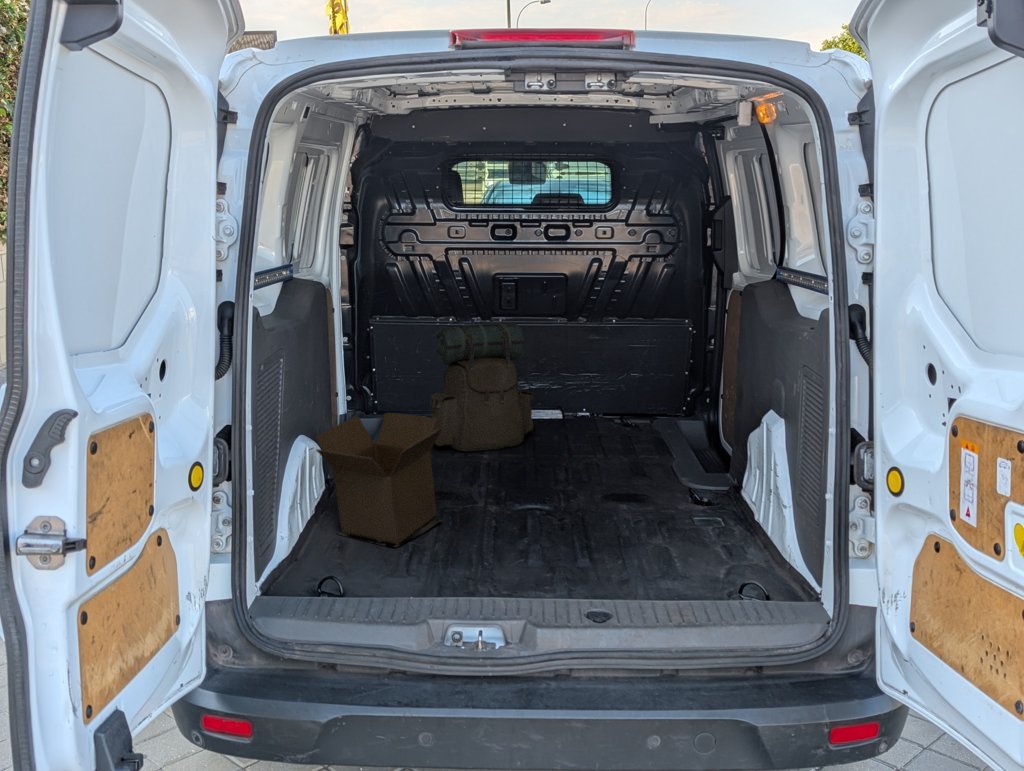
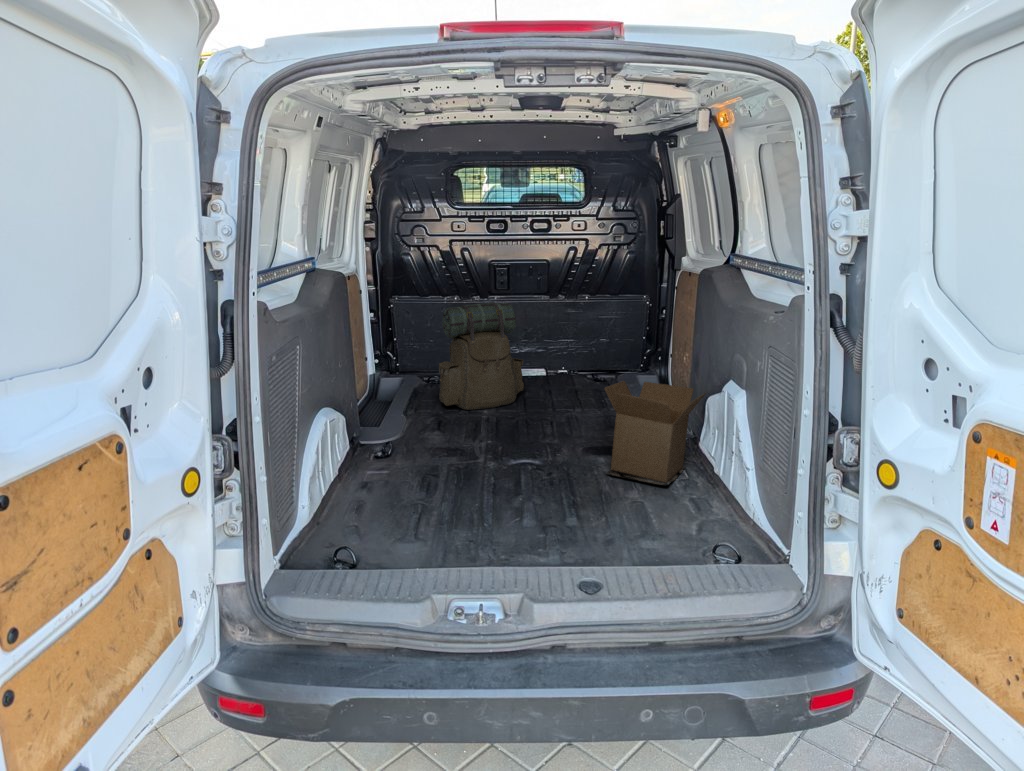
cardboard box: present [316,413,442,547] -> present [604,381,706,485]

